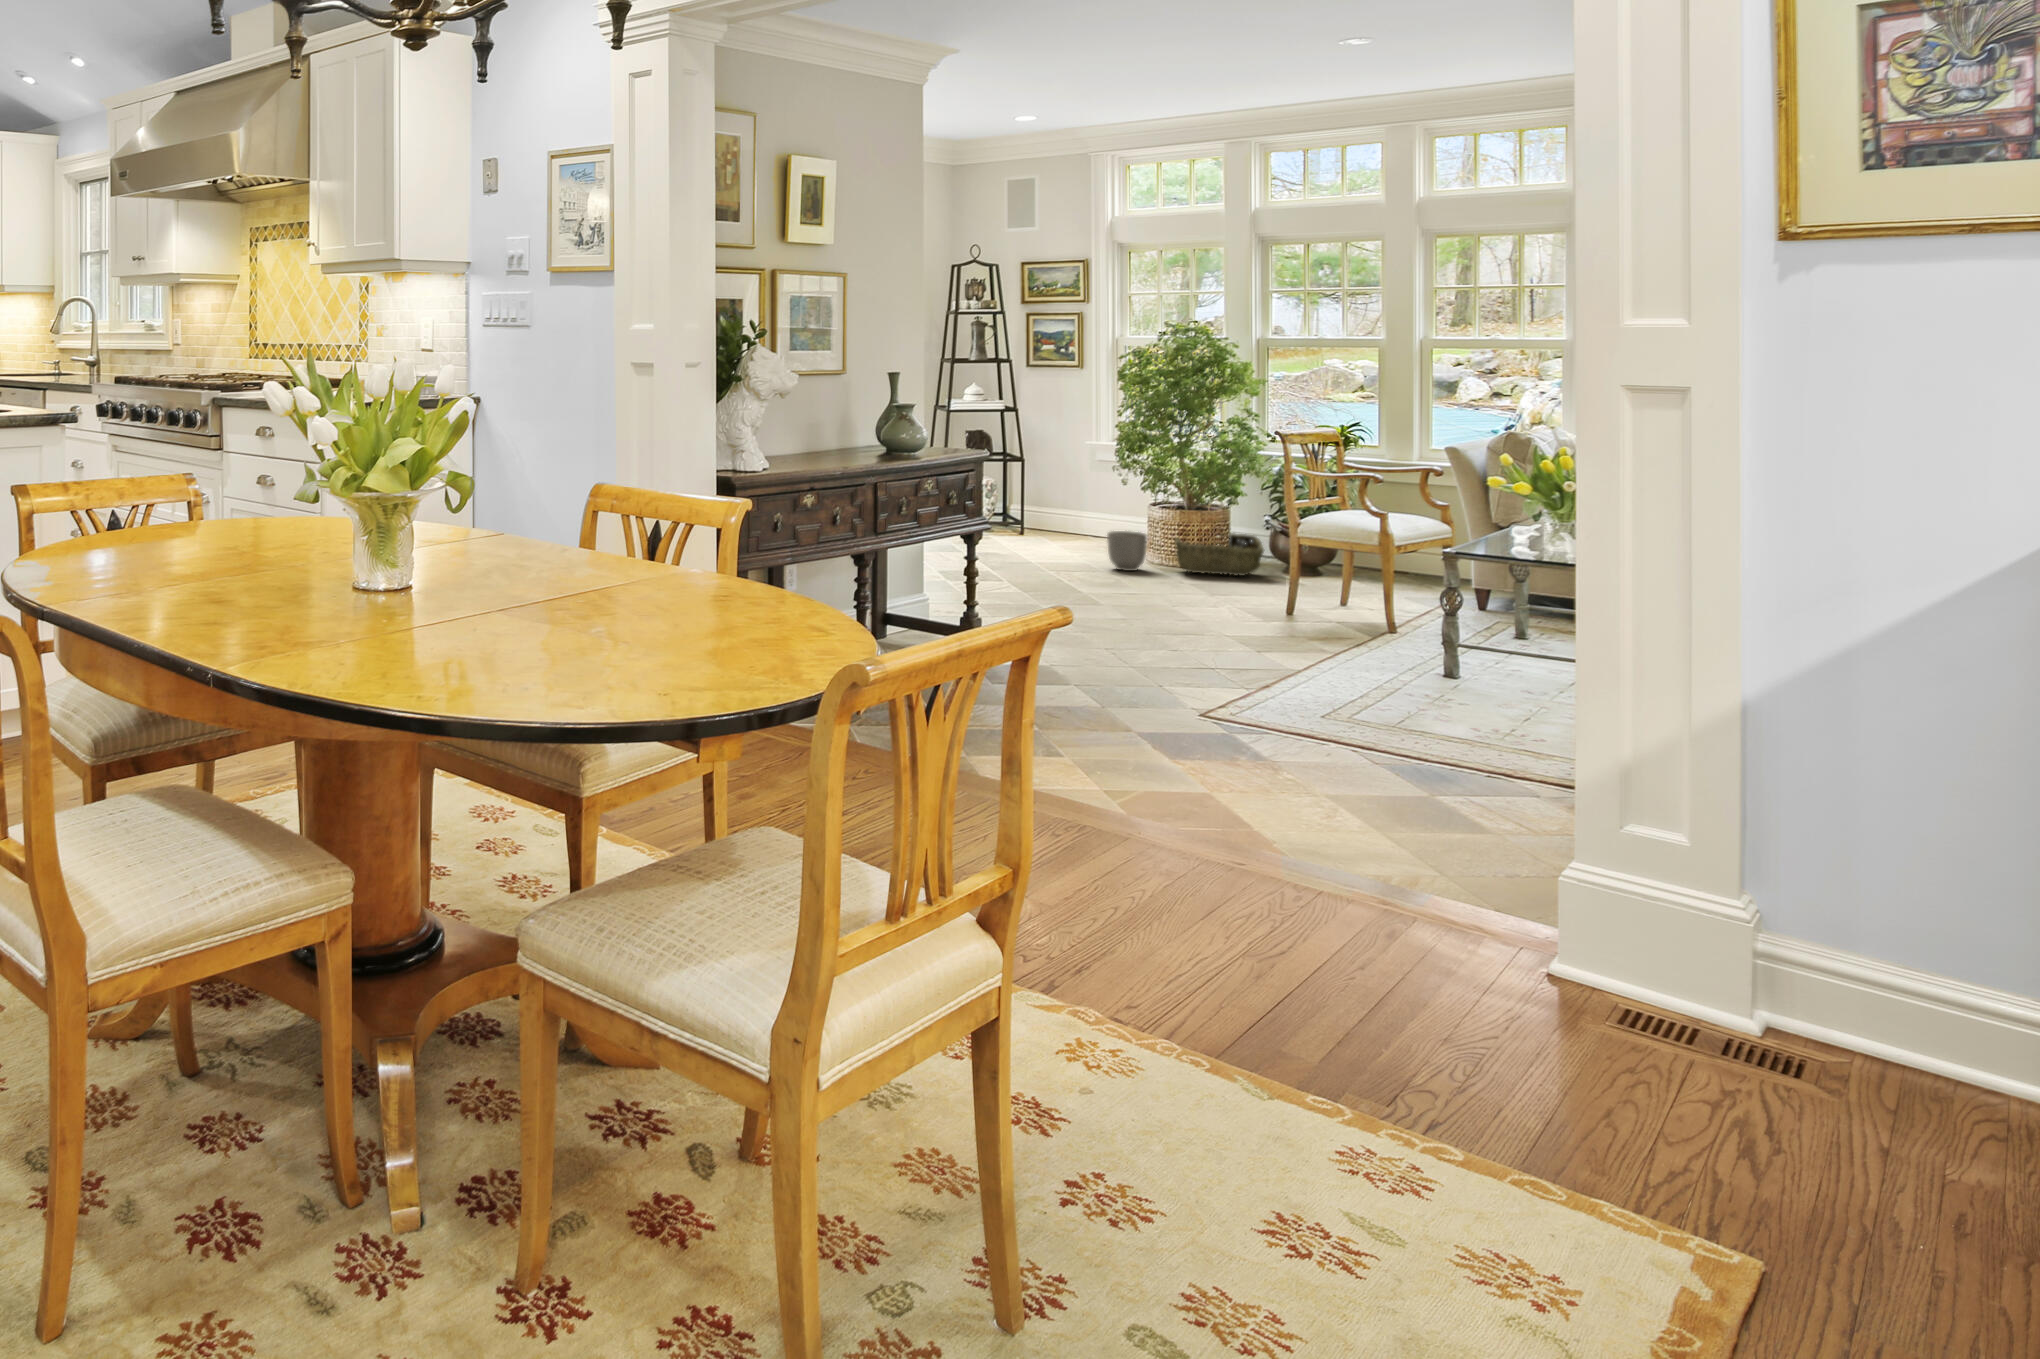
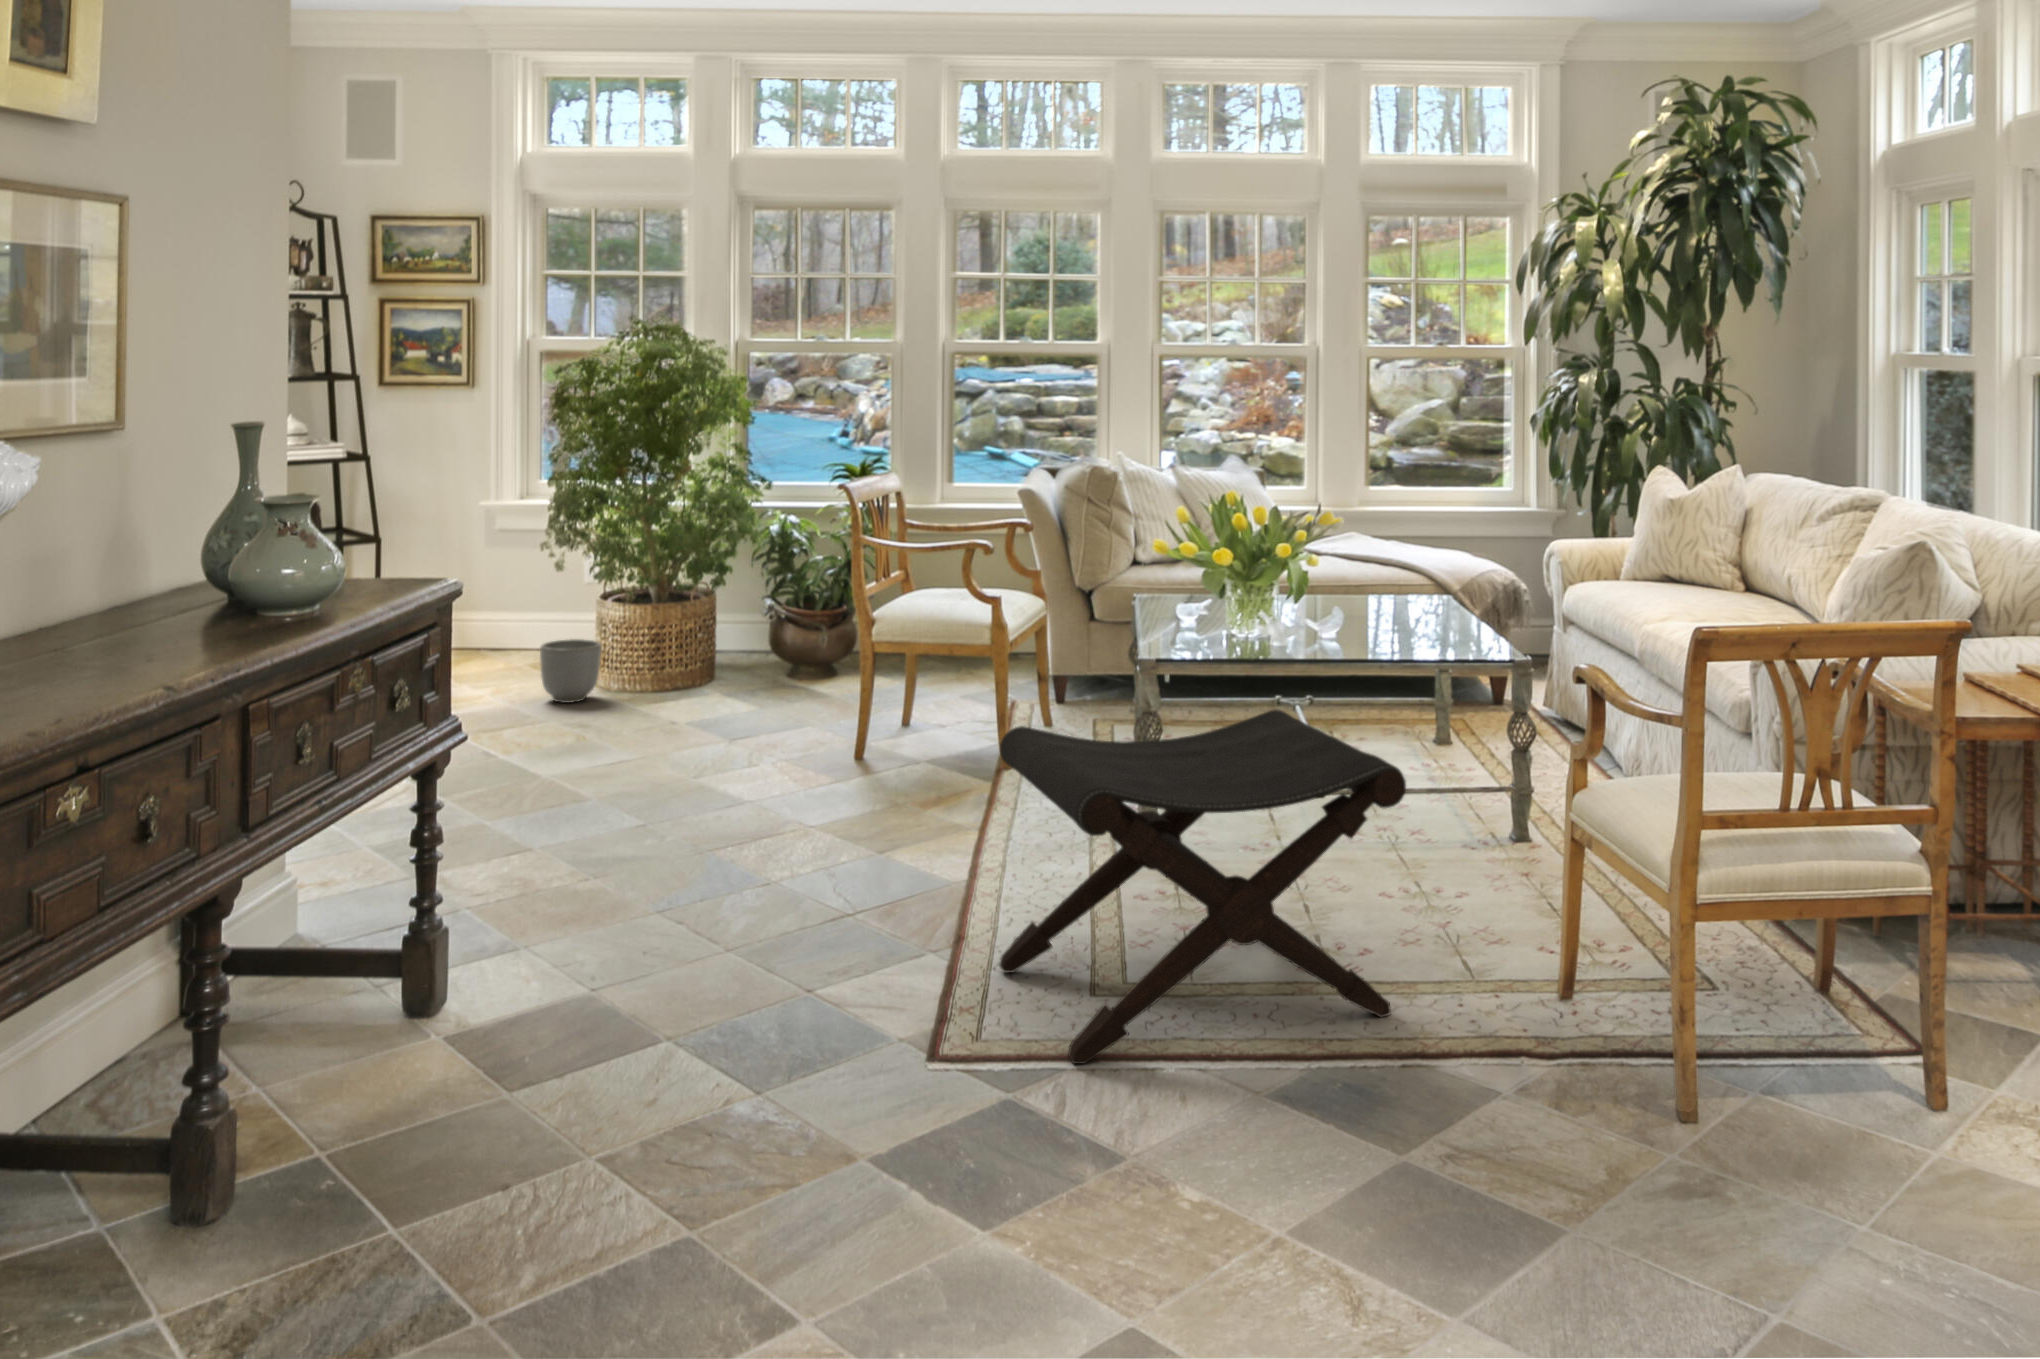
woven basket: present [1175,533,1264,576] -> none [634,626,766,694]
footstool: none [1274,552,1524,749] -> present [999,710,1406,1064]

